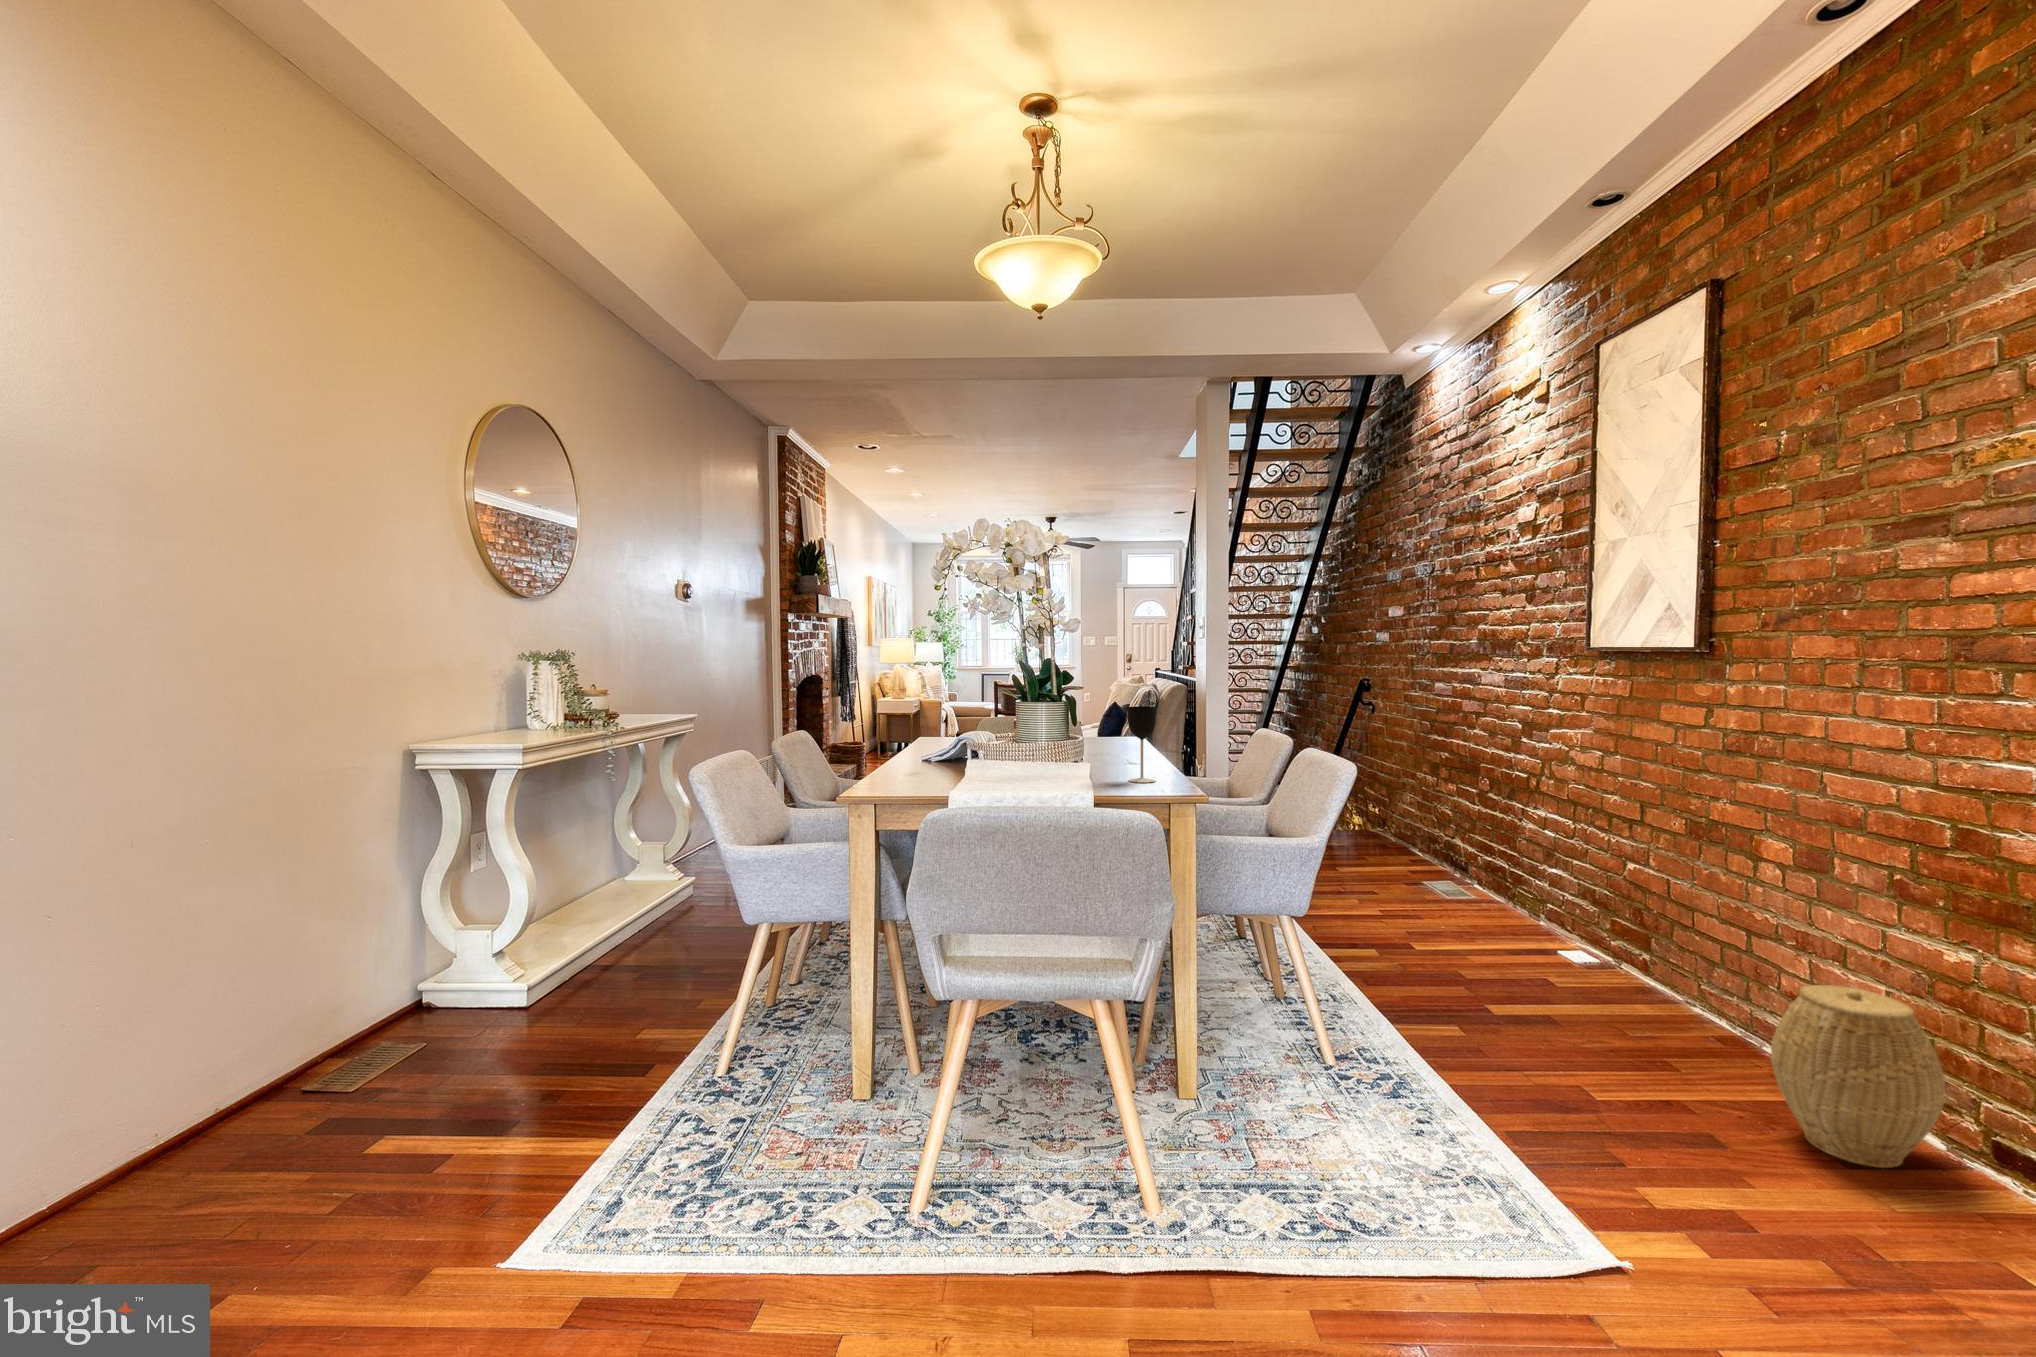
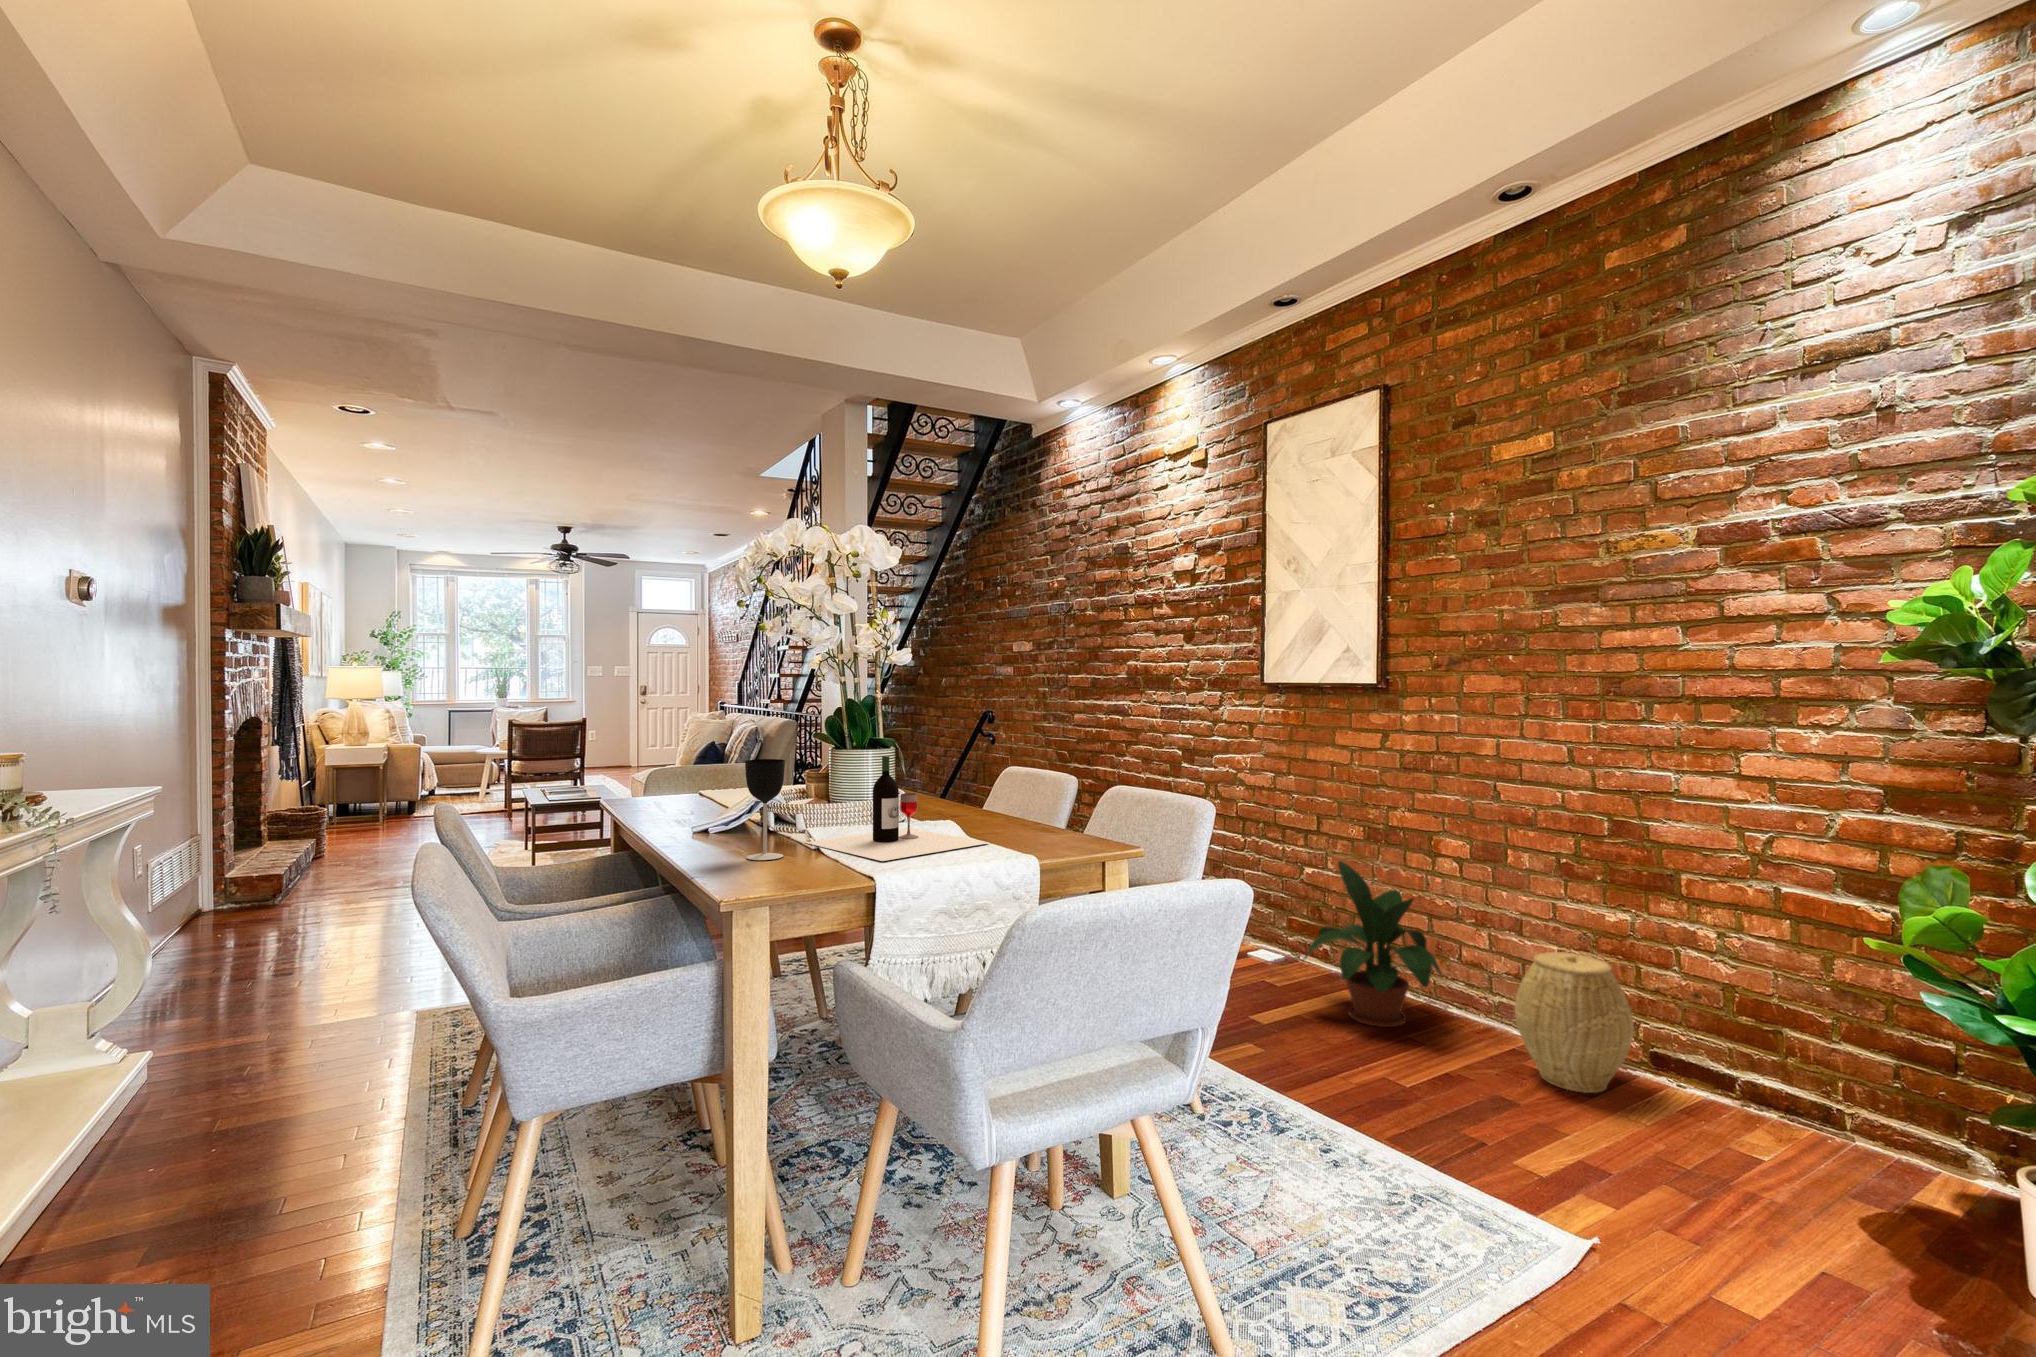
wine glass: present [1127,706,1157,782] -> present [745,759,785,860]
wine bottle: none [971,707,1098,786] -> present [805,756,988,861]
potted plant: none [1556,851,1735,1049] -> present [1303,861,1442,1027]

